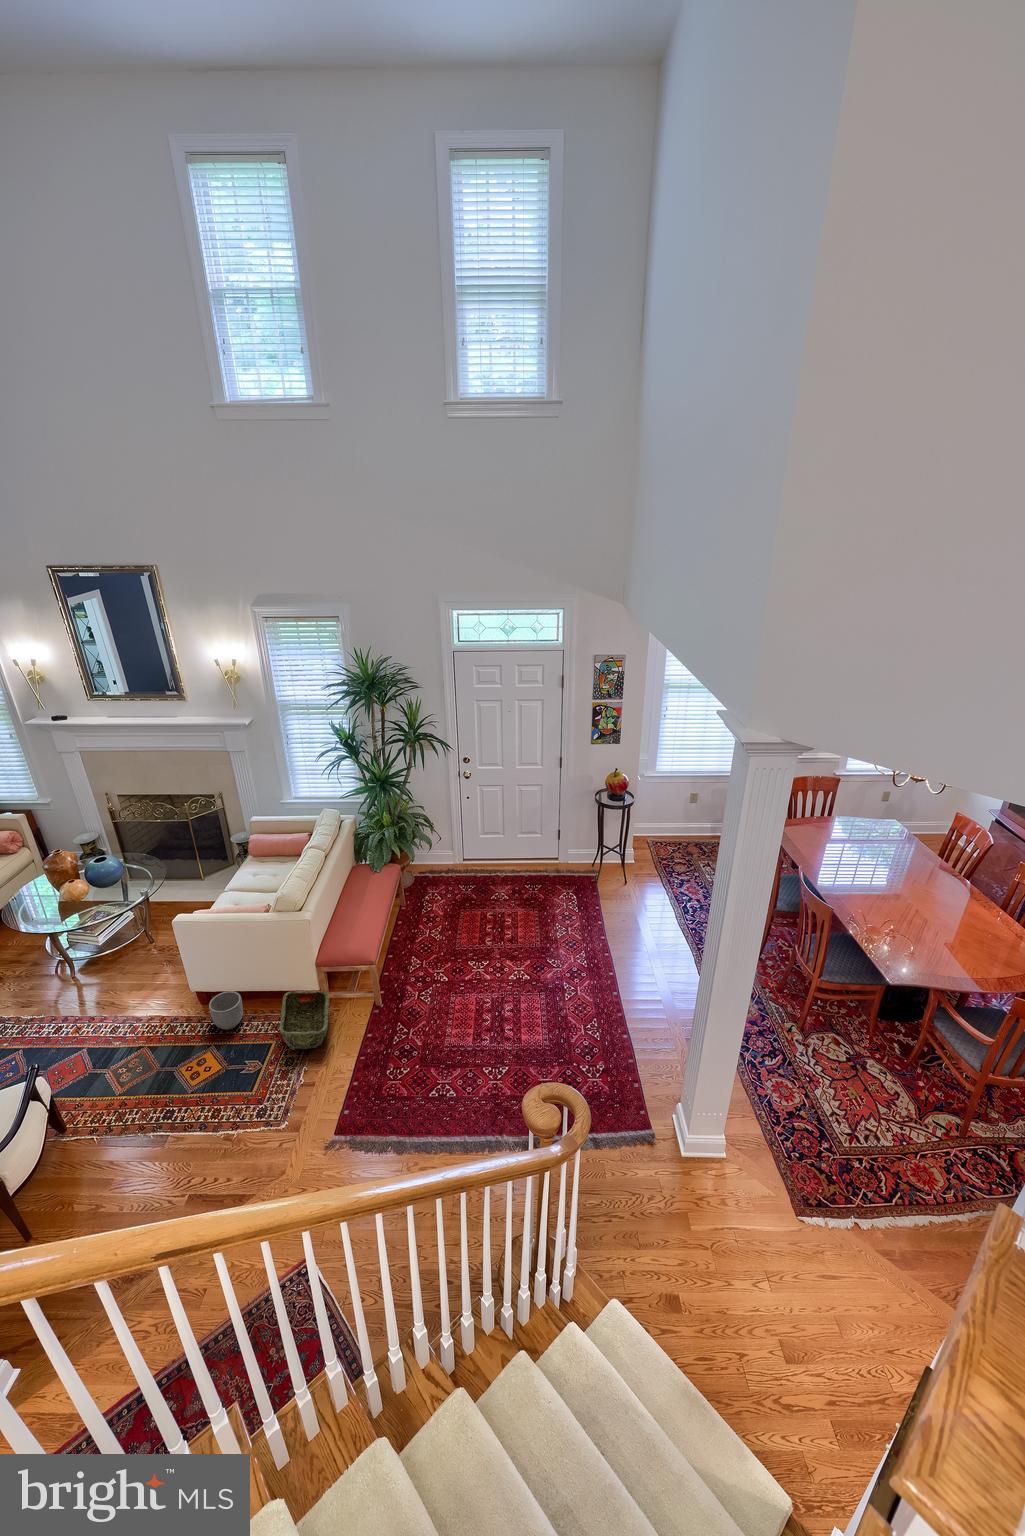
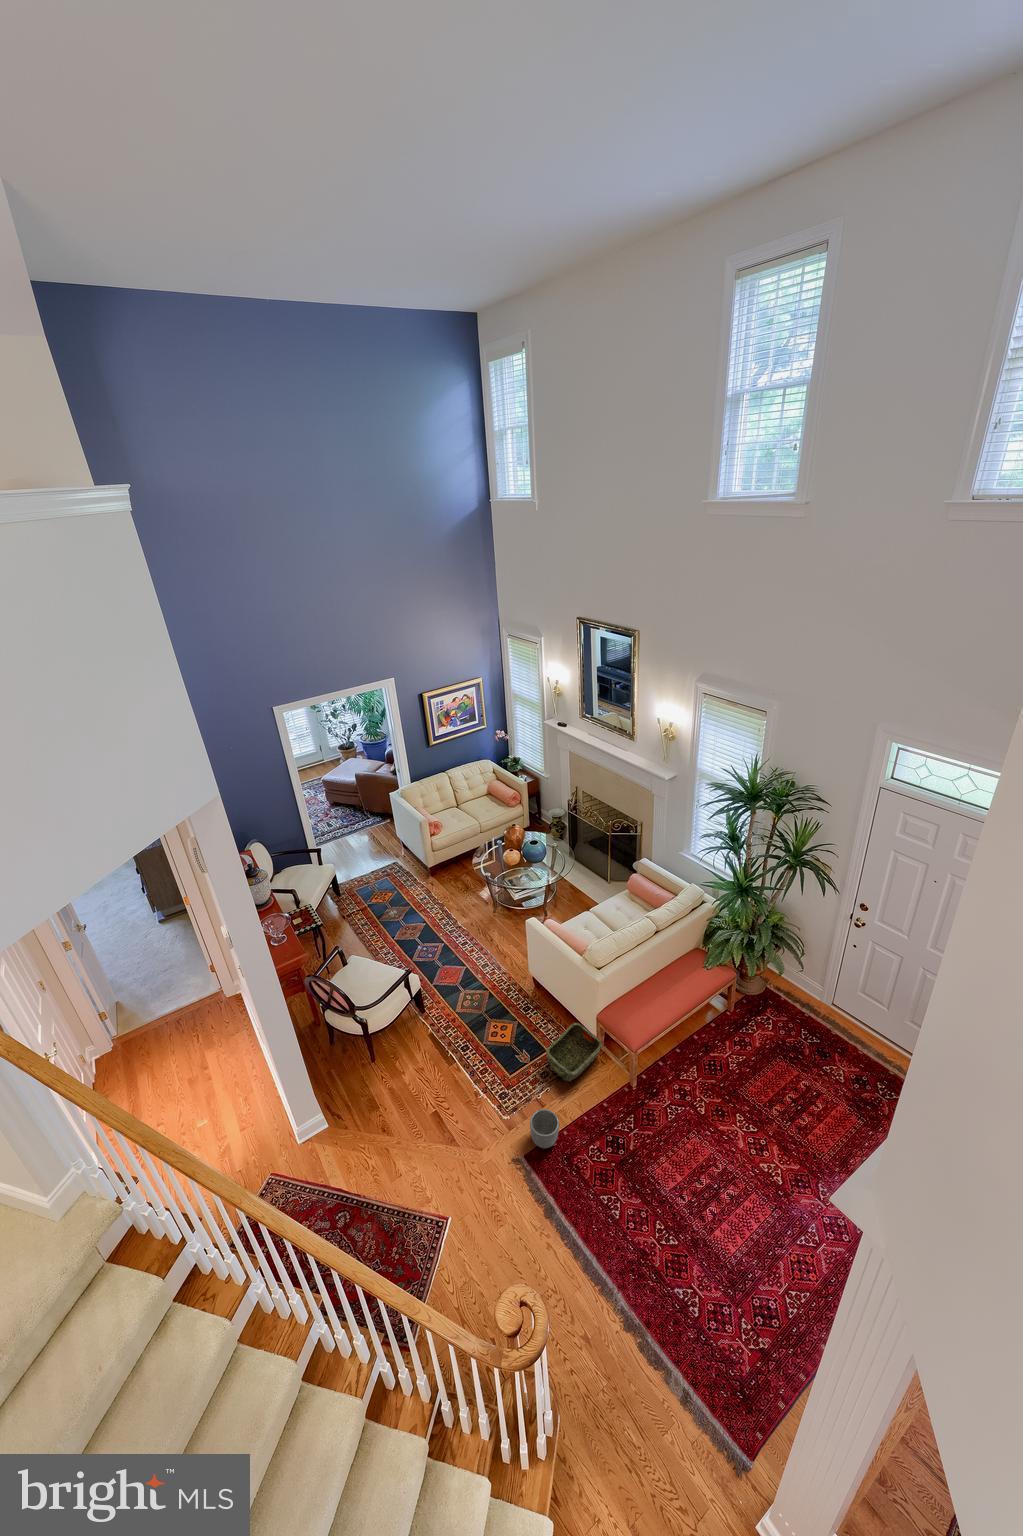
planter: present [209,991,243,1030] -> present [530,1109,559,1148]

